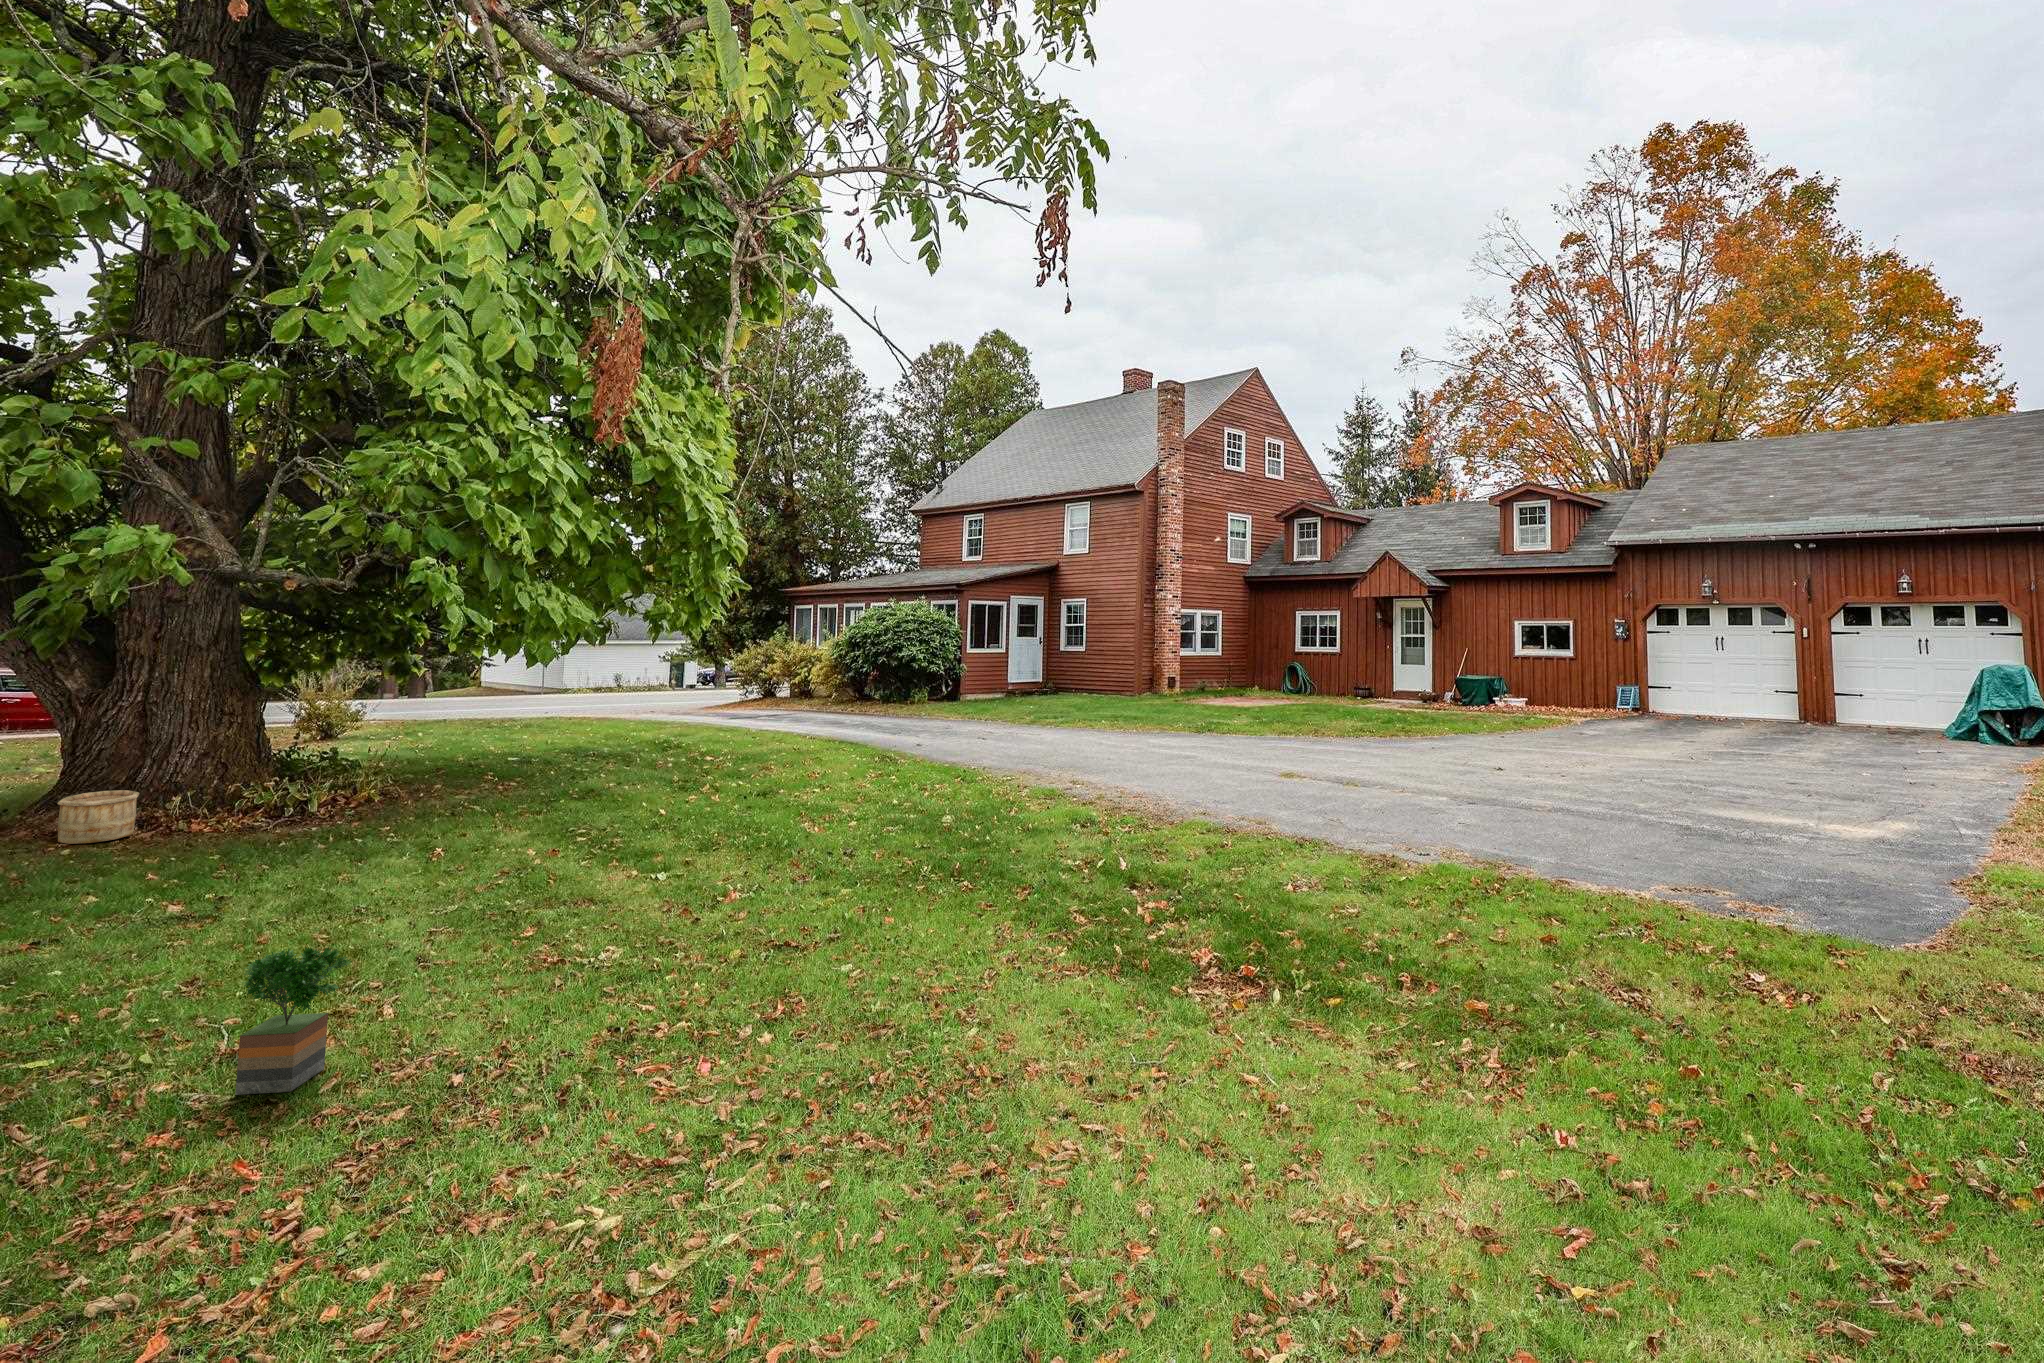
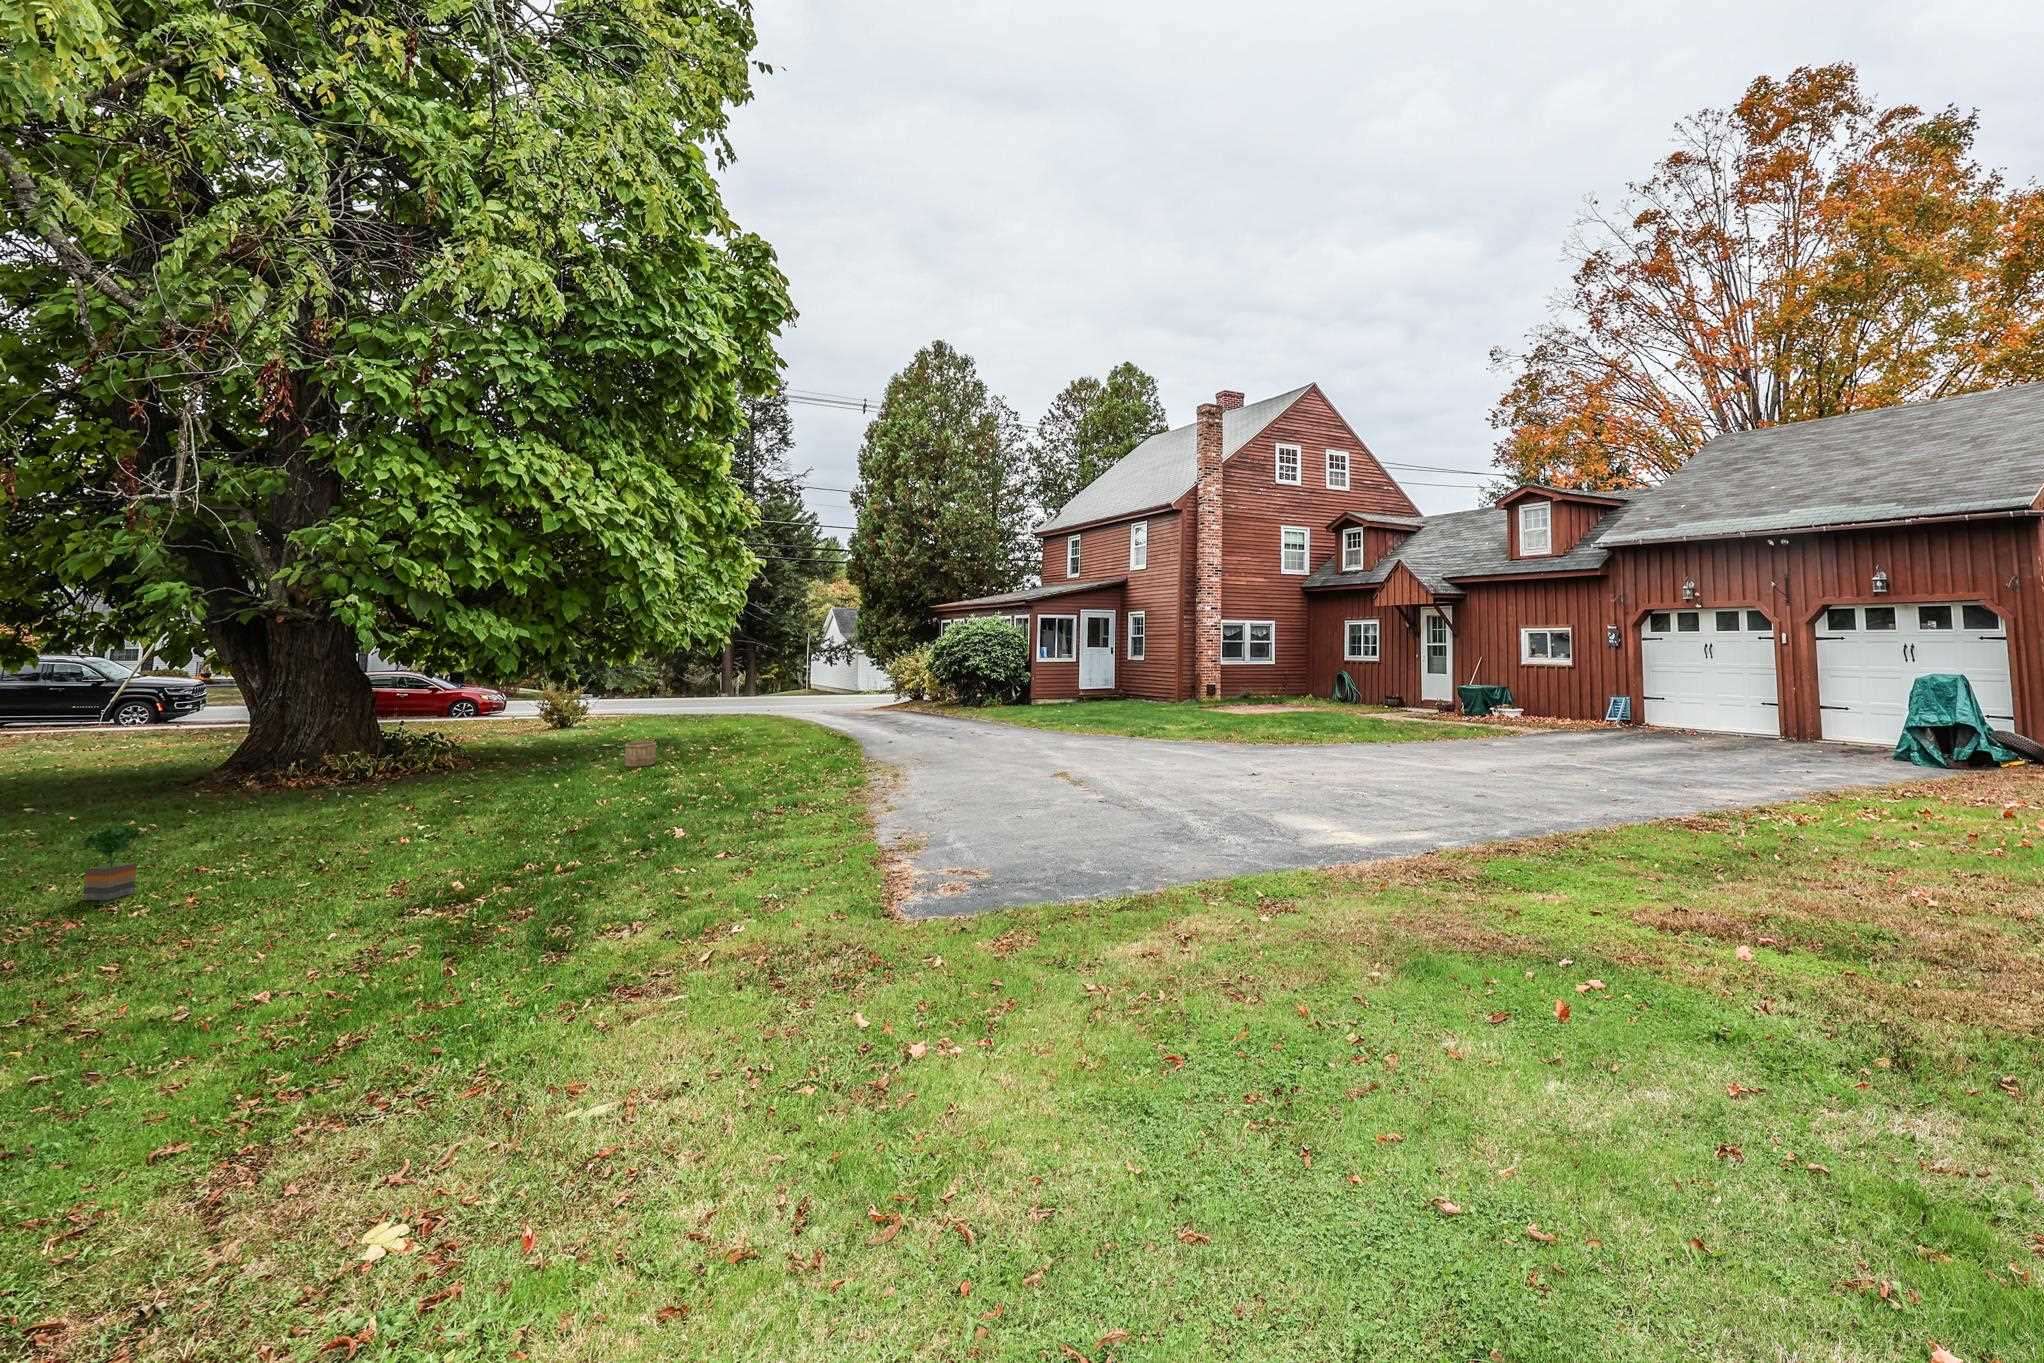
wooden bucket: present [58,790,140,844] -> present [625,741,657,767]

